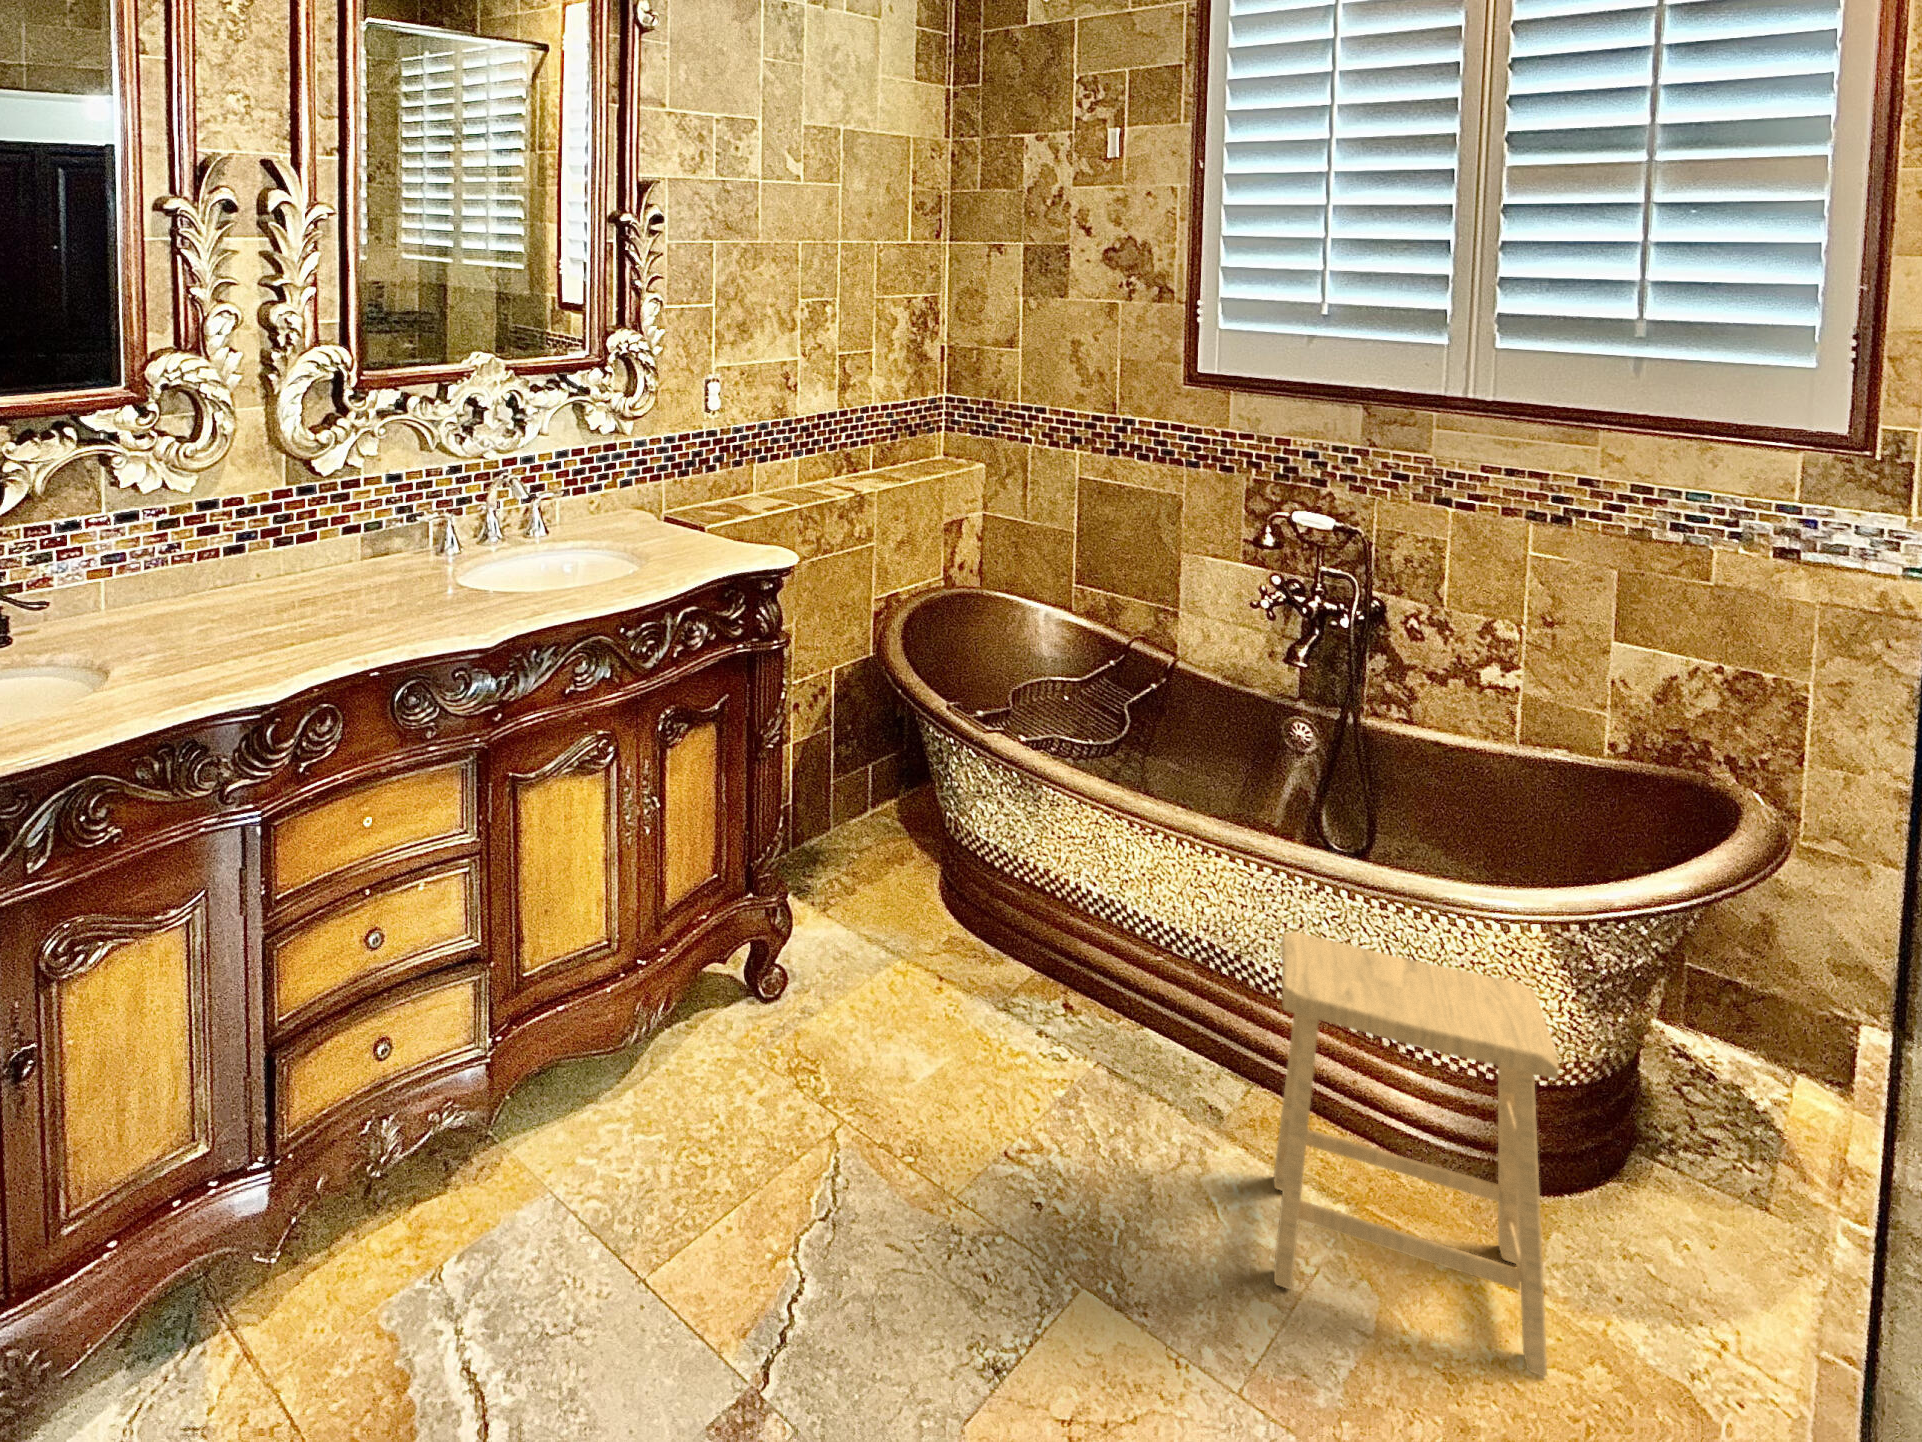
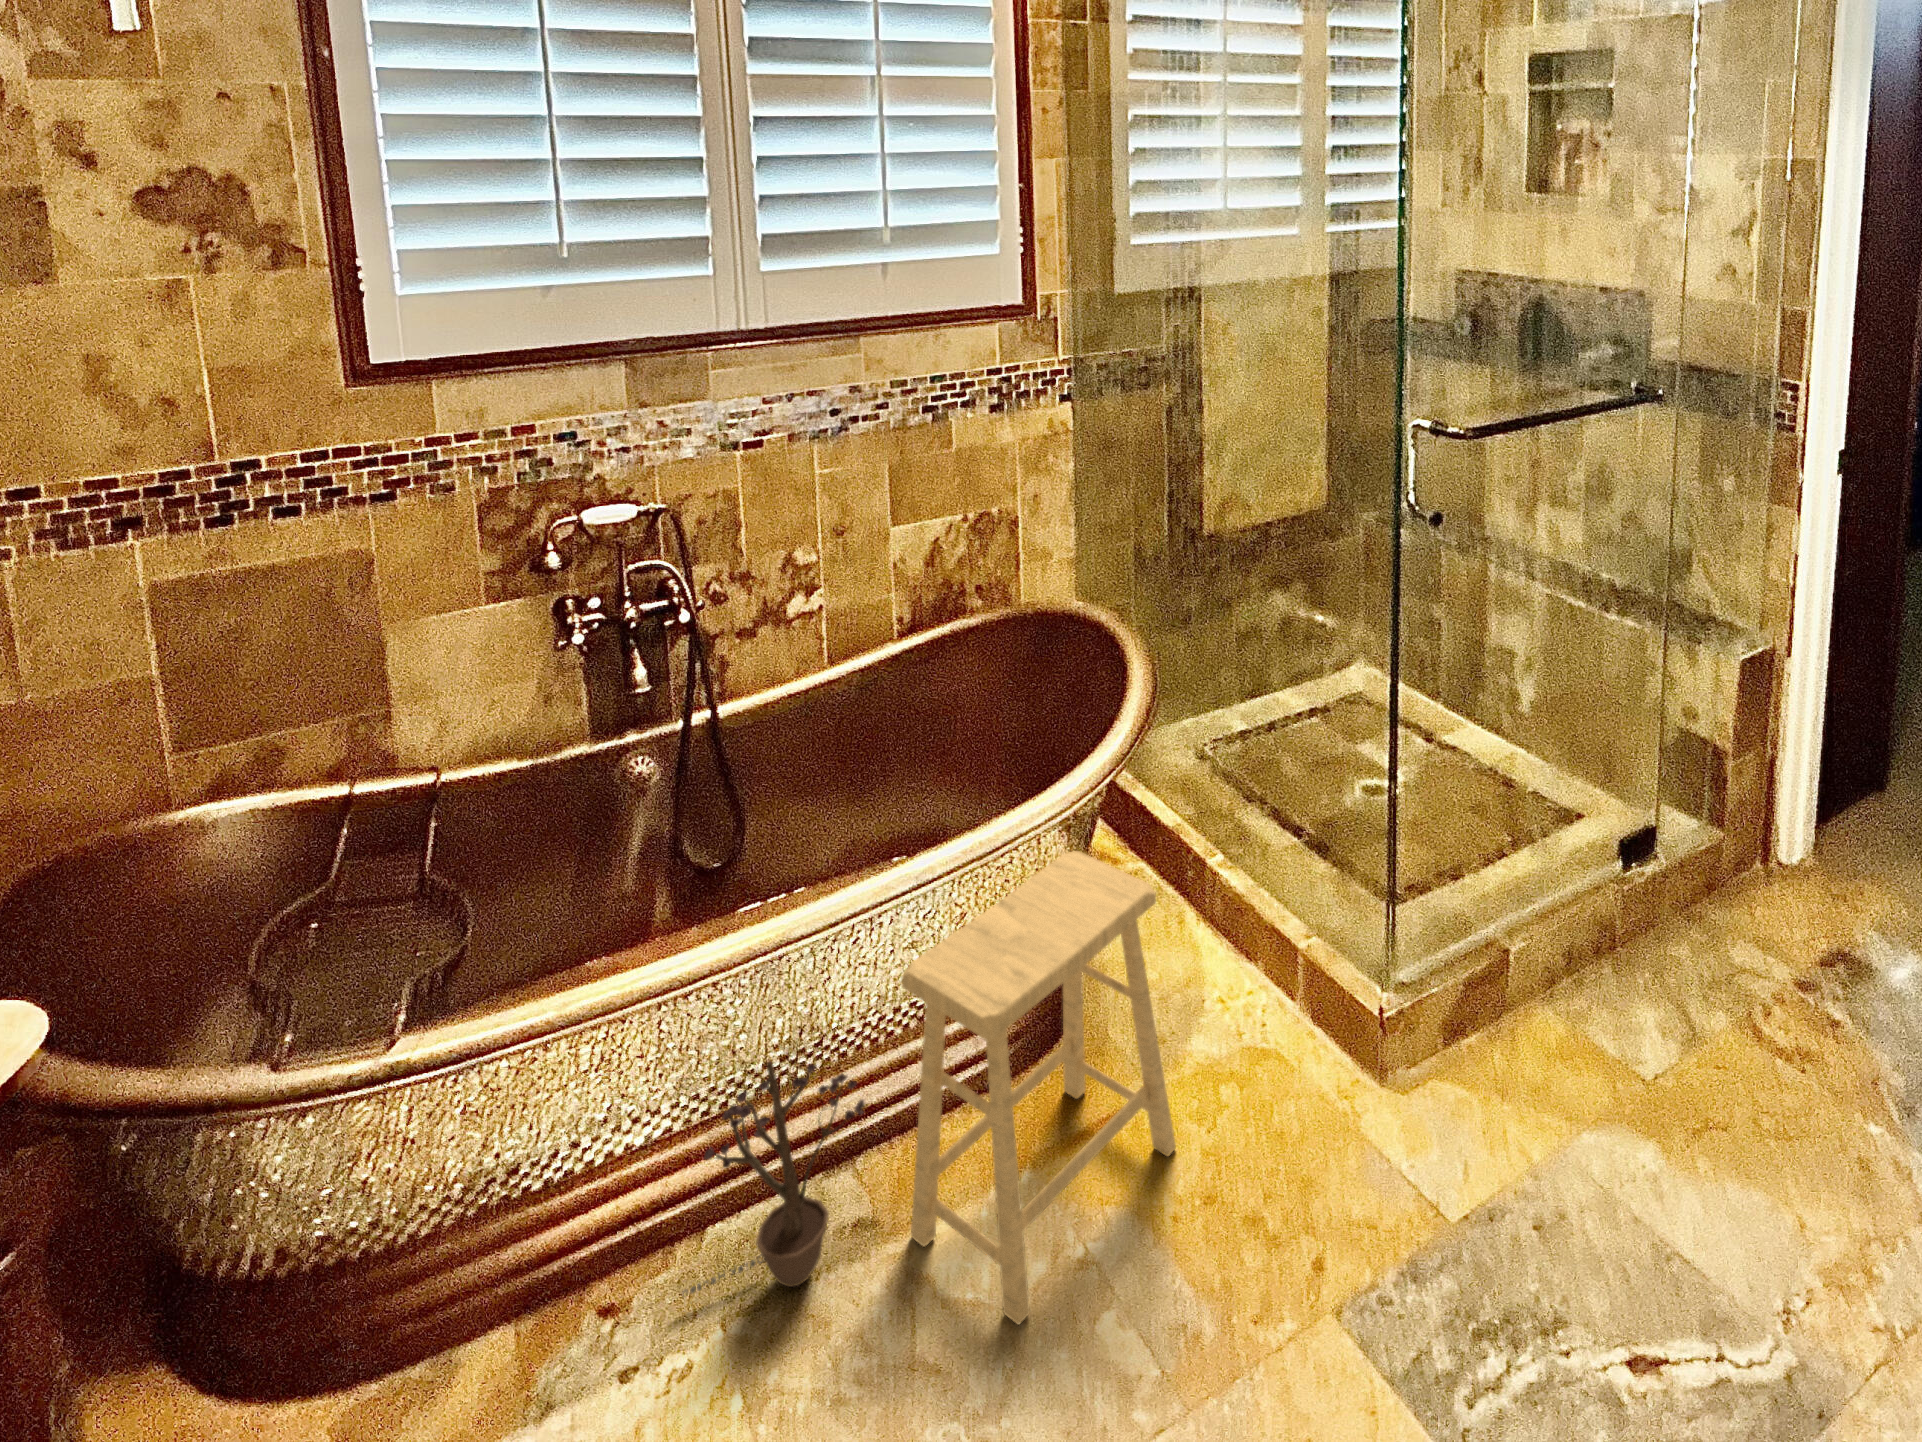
decorative plant: none [1131,929,1257,1122] -> present [683,1061,865,1293]

